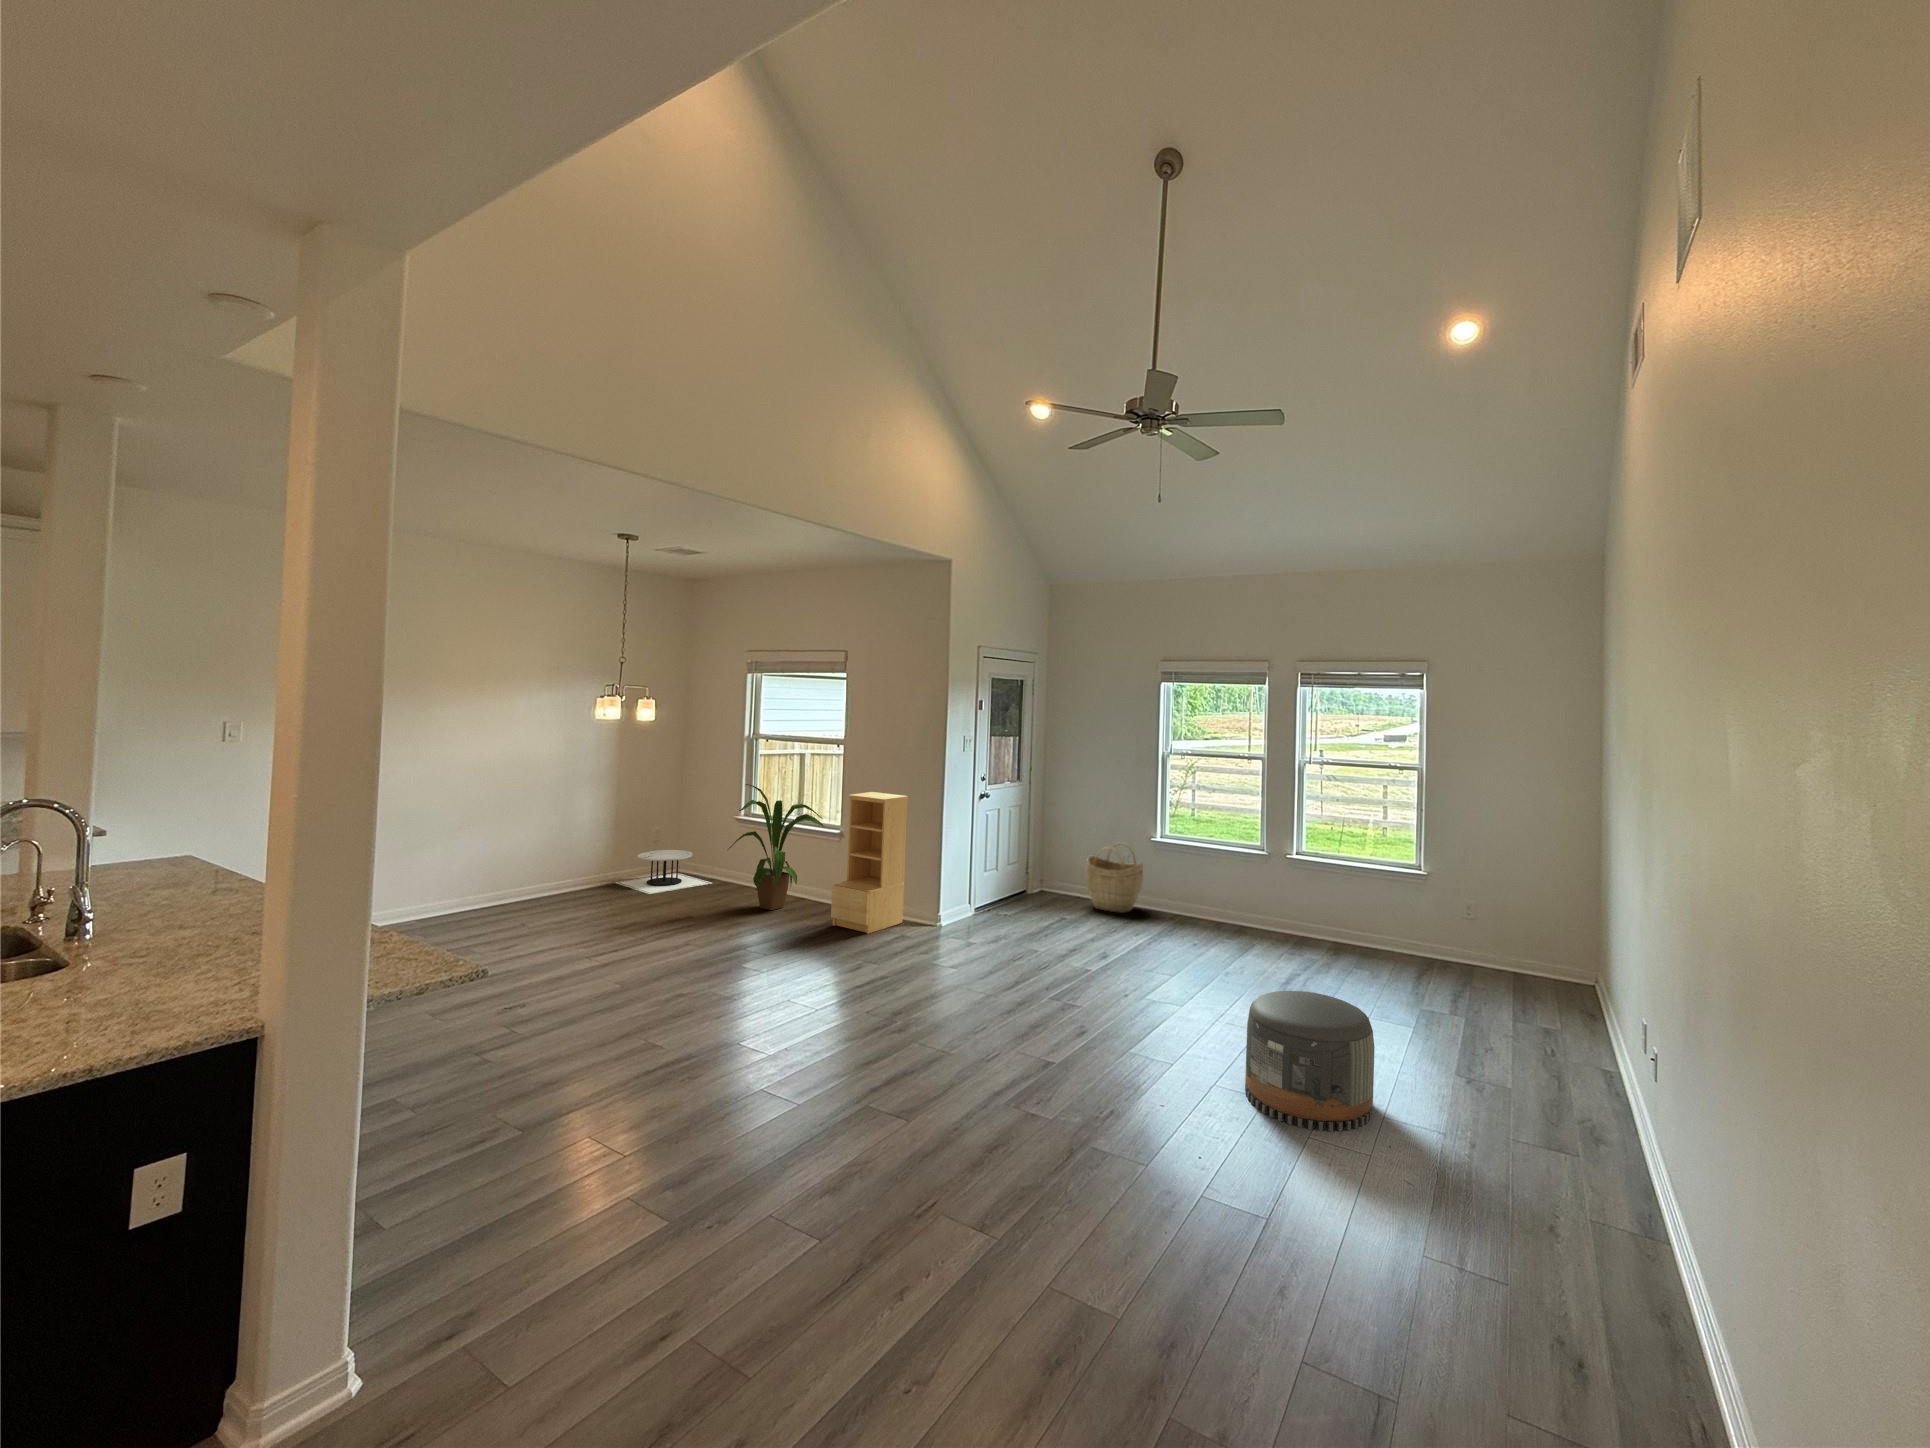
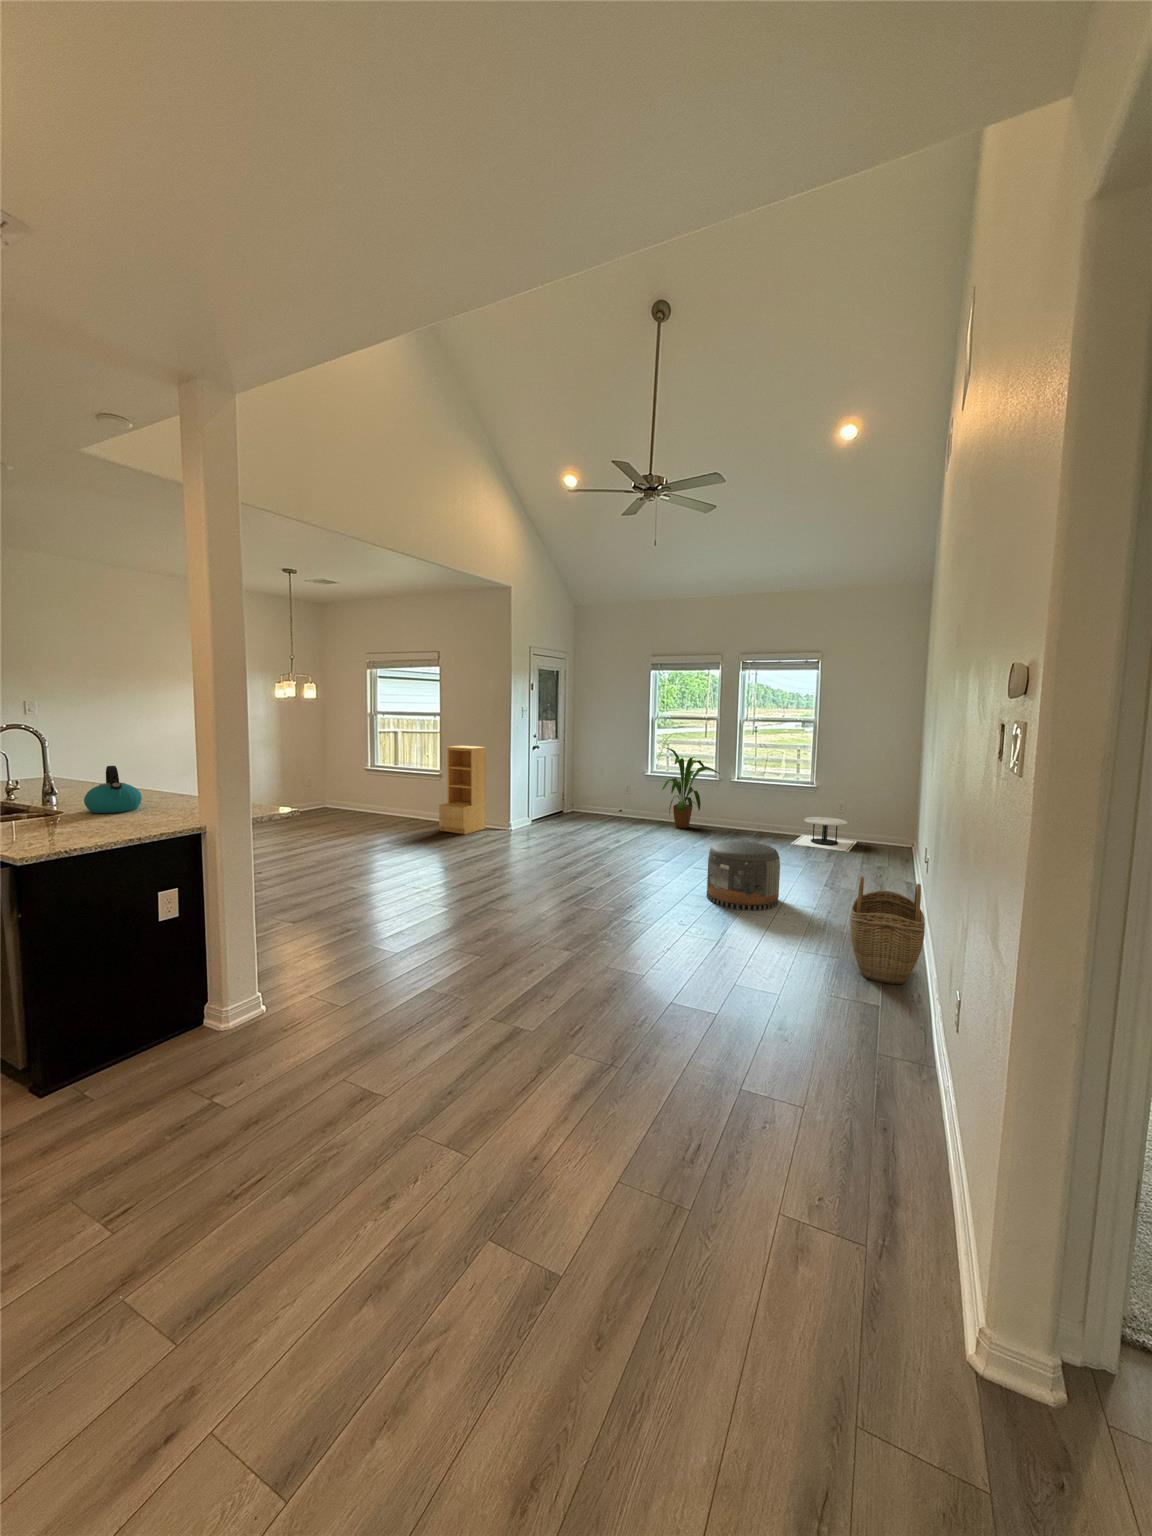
house plant: present [728,784,824,910] -> present [662,748,718,828]
woven basket: present [1086,844,1143,913] -> present [850,876,925,984]
side table: present [616,850,711,894] -> present [791,817,856,851]
kettle: none [84,886,205,979] -> present [84,766,142,813]

